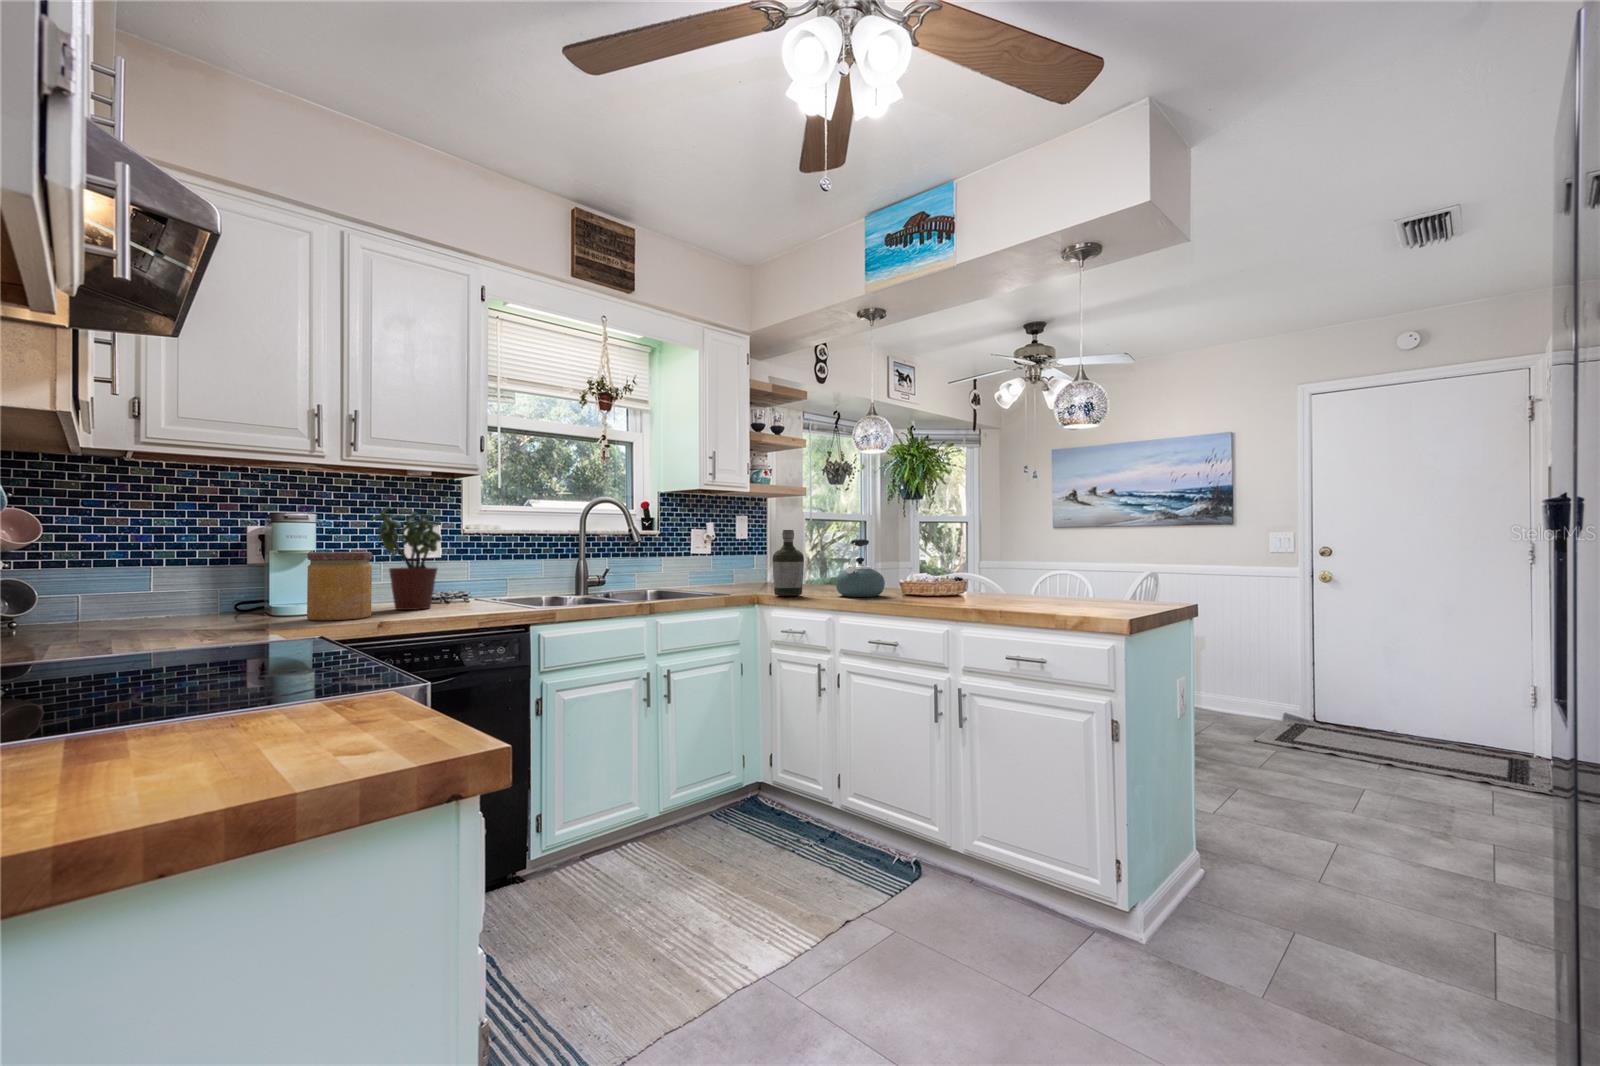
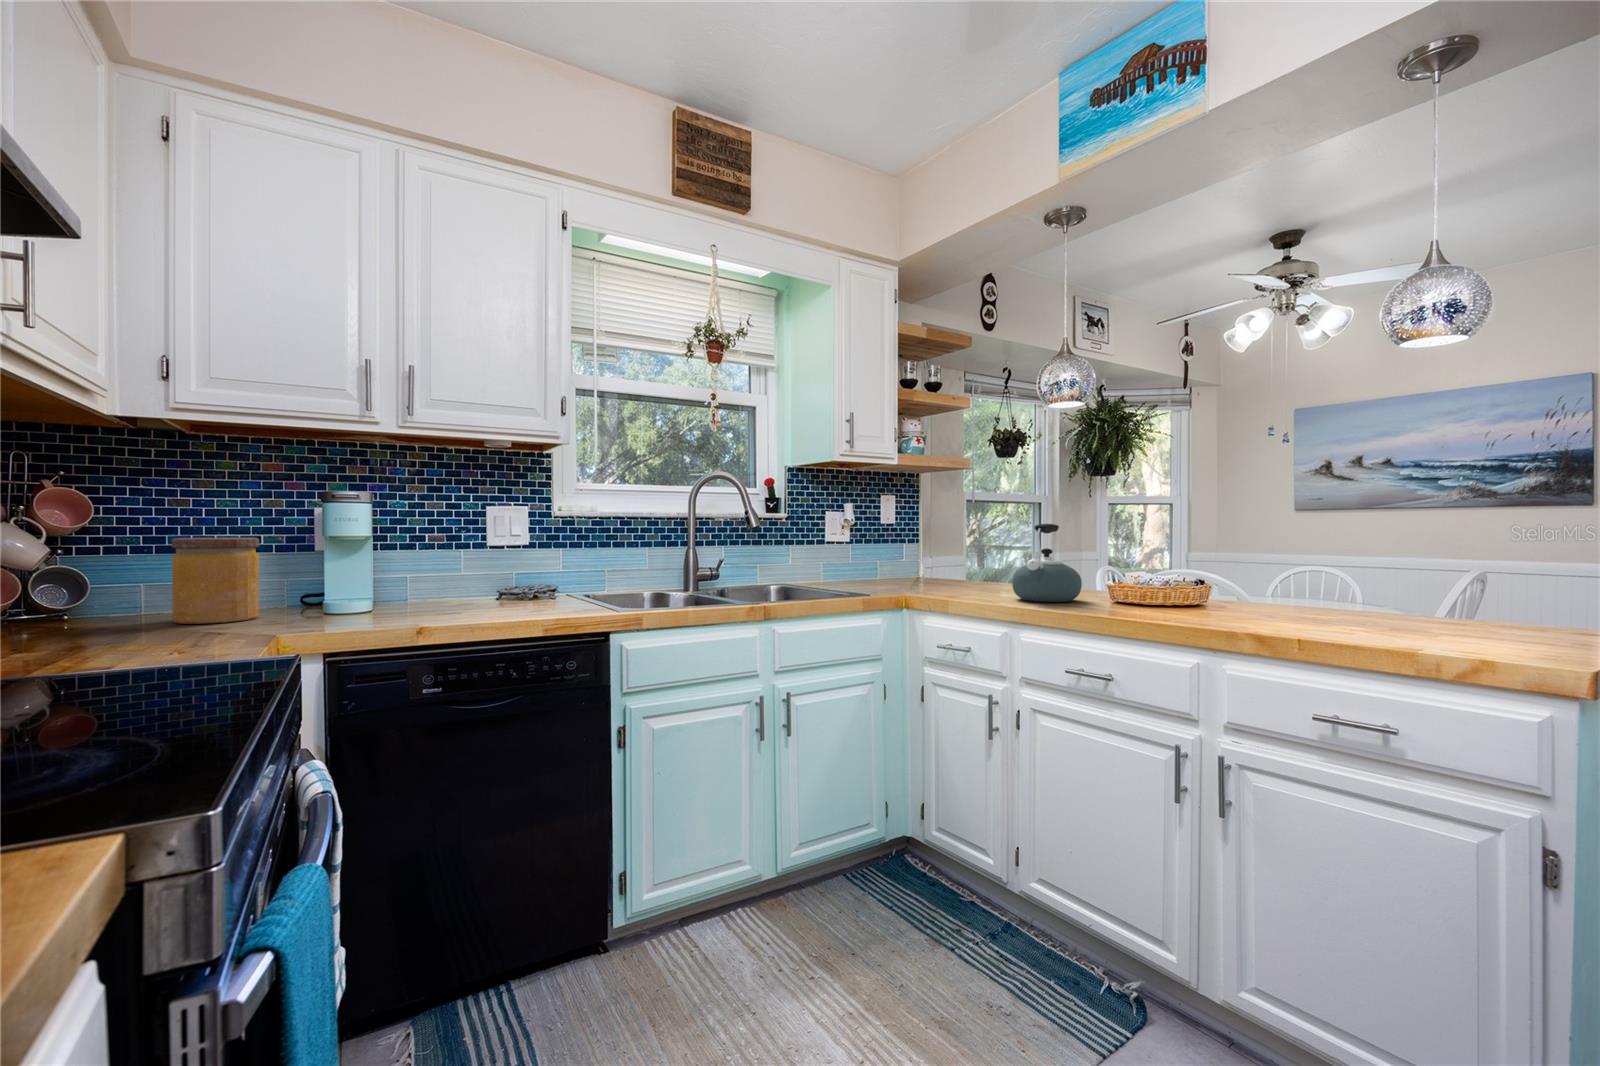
potted plant: present [370,506,442,610] -> none [433,482,518,608]
bottle: present [772,530,804,596] -> none [927,511,969,598]
jar: present [307,552,372,620] -> present [172,538,259,624]

